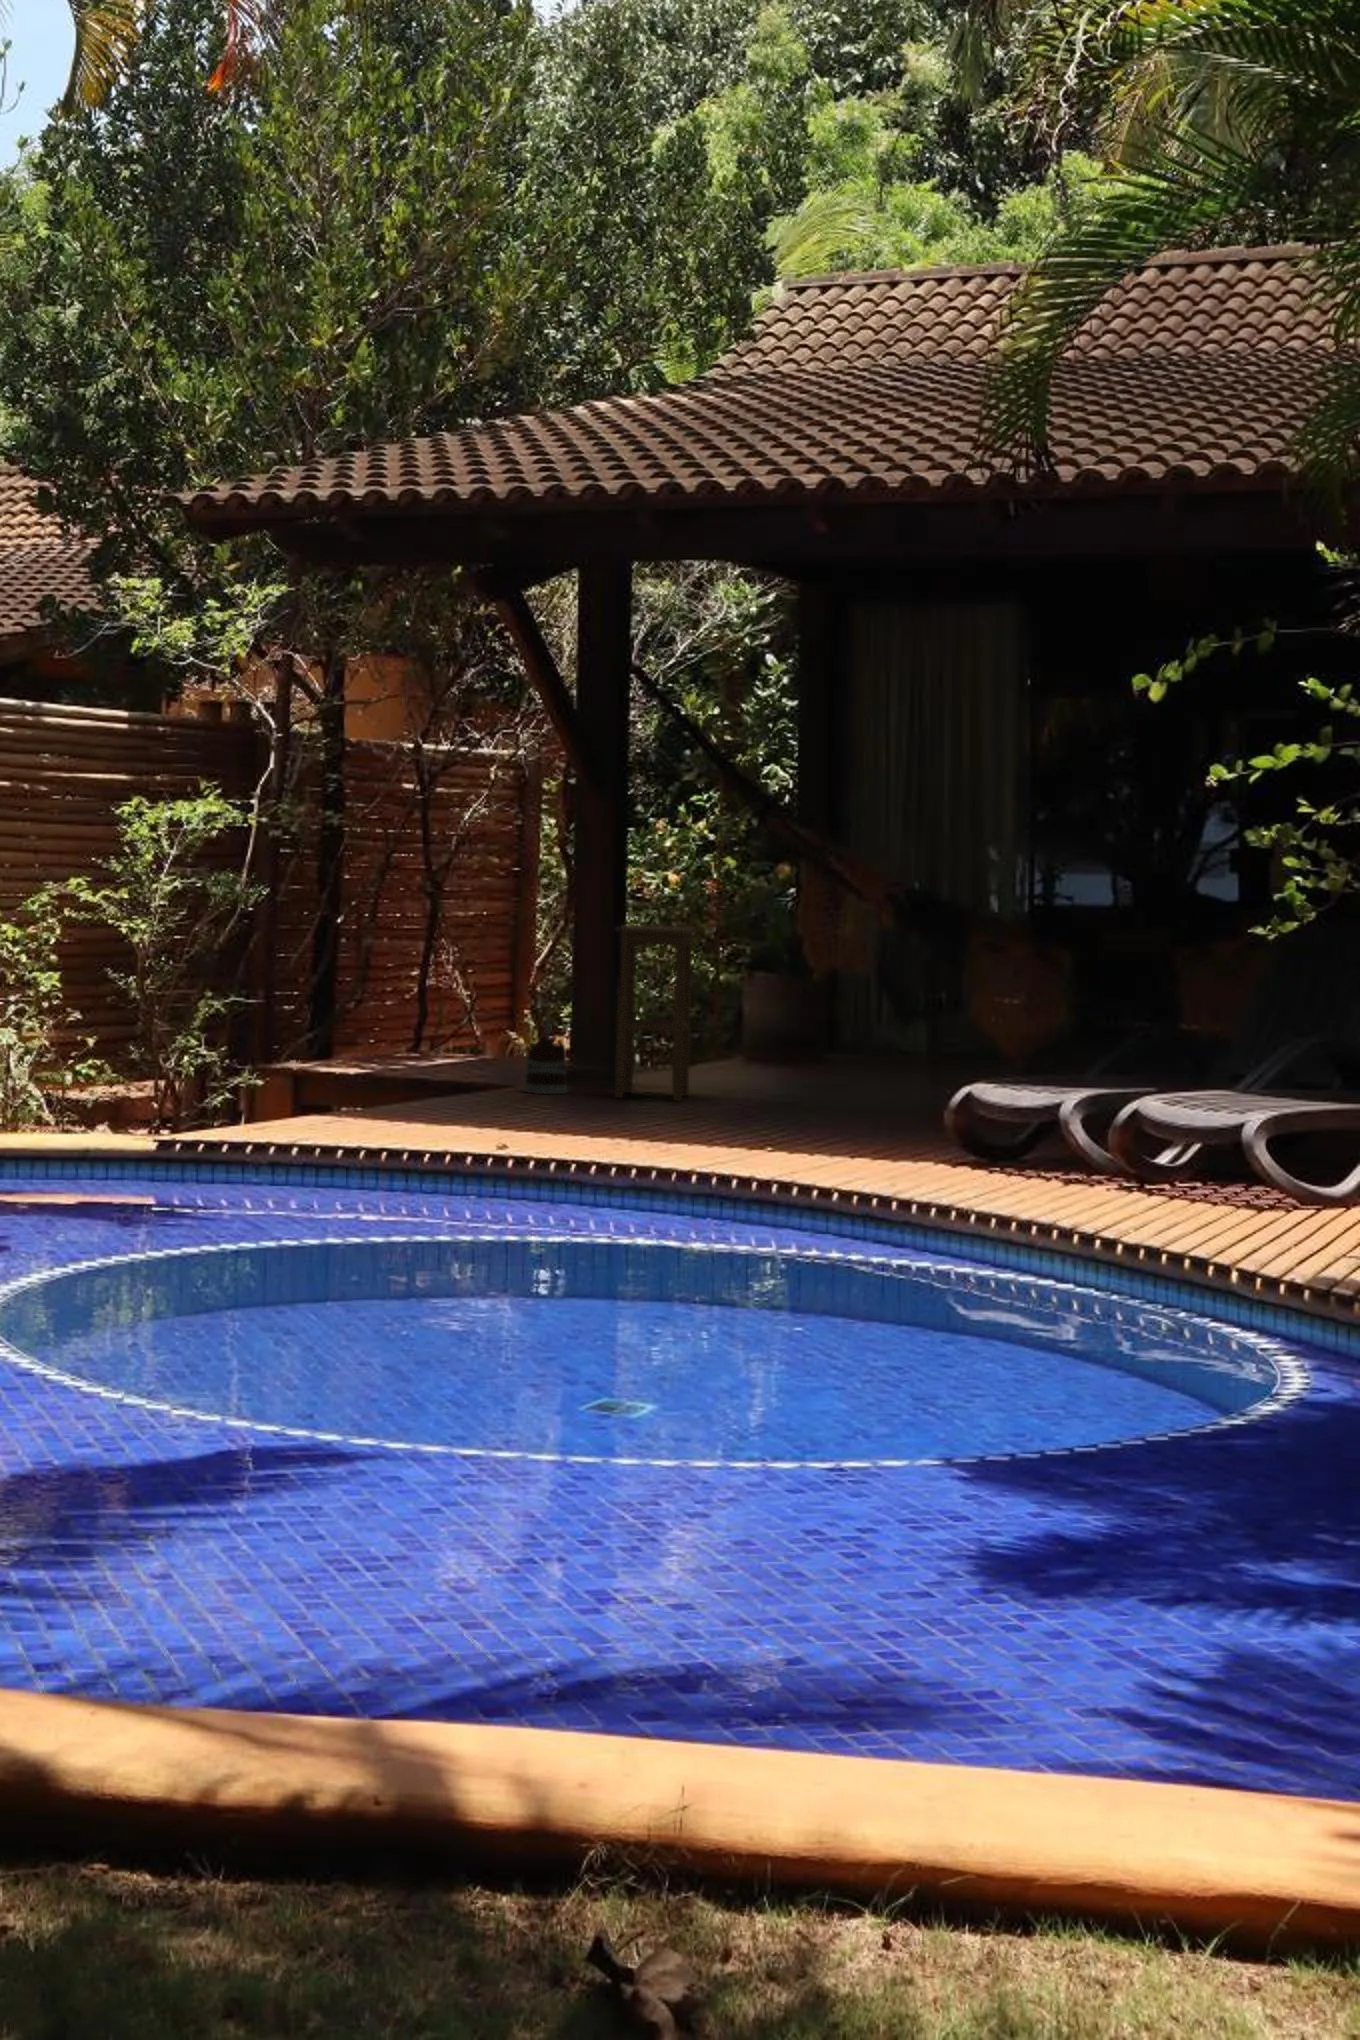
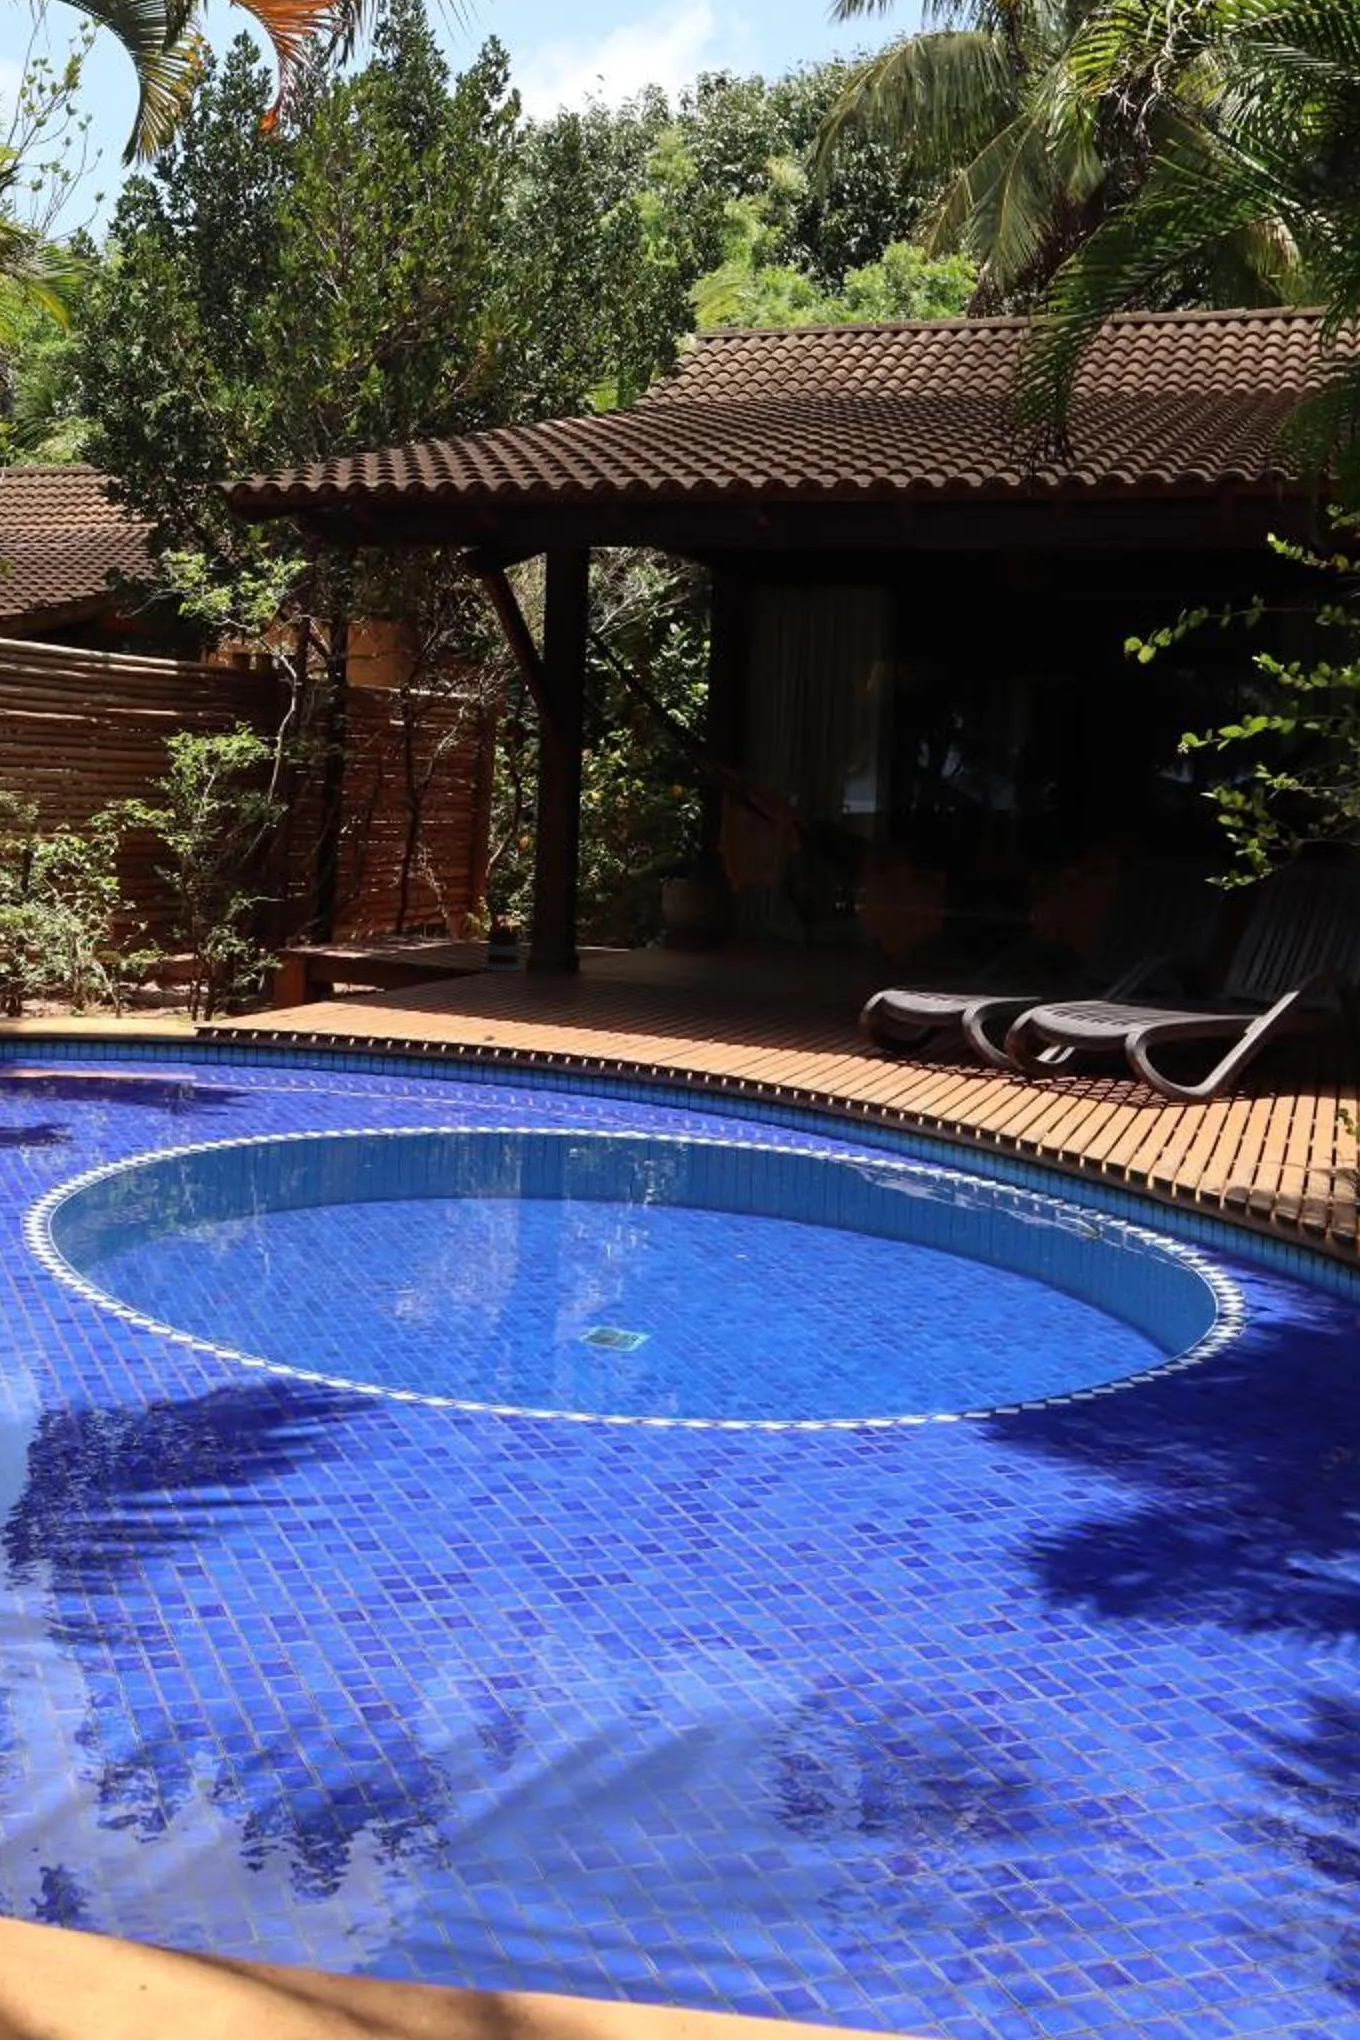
stool: present [615,925,695,1101] -> none [557,839,624,979]

